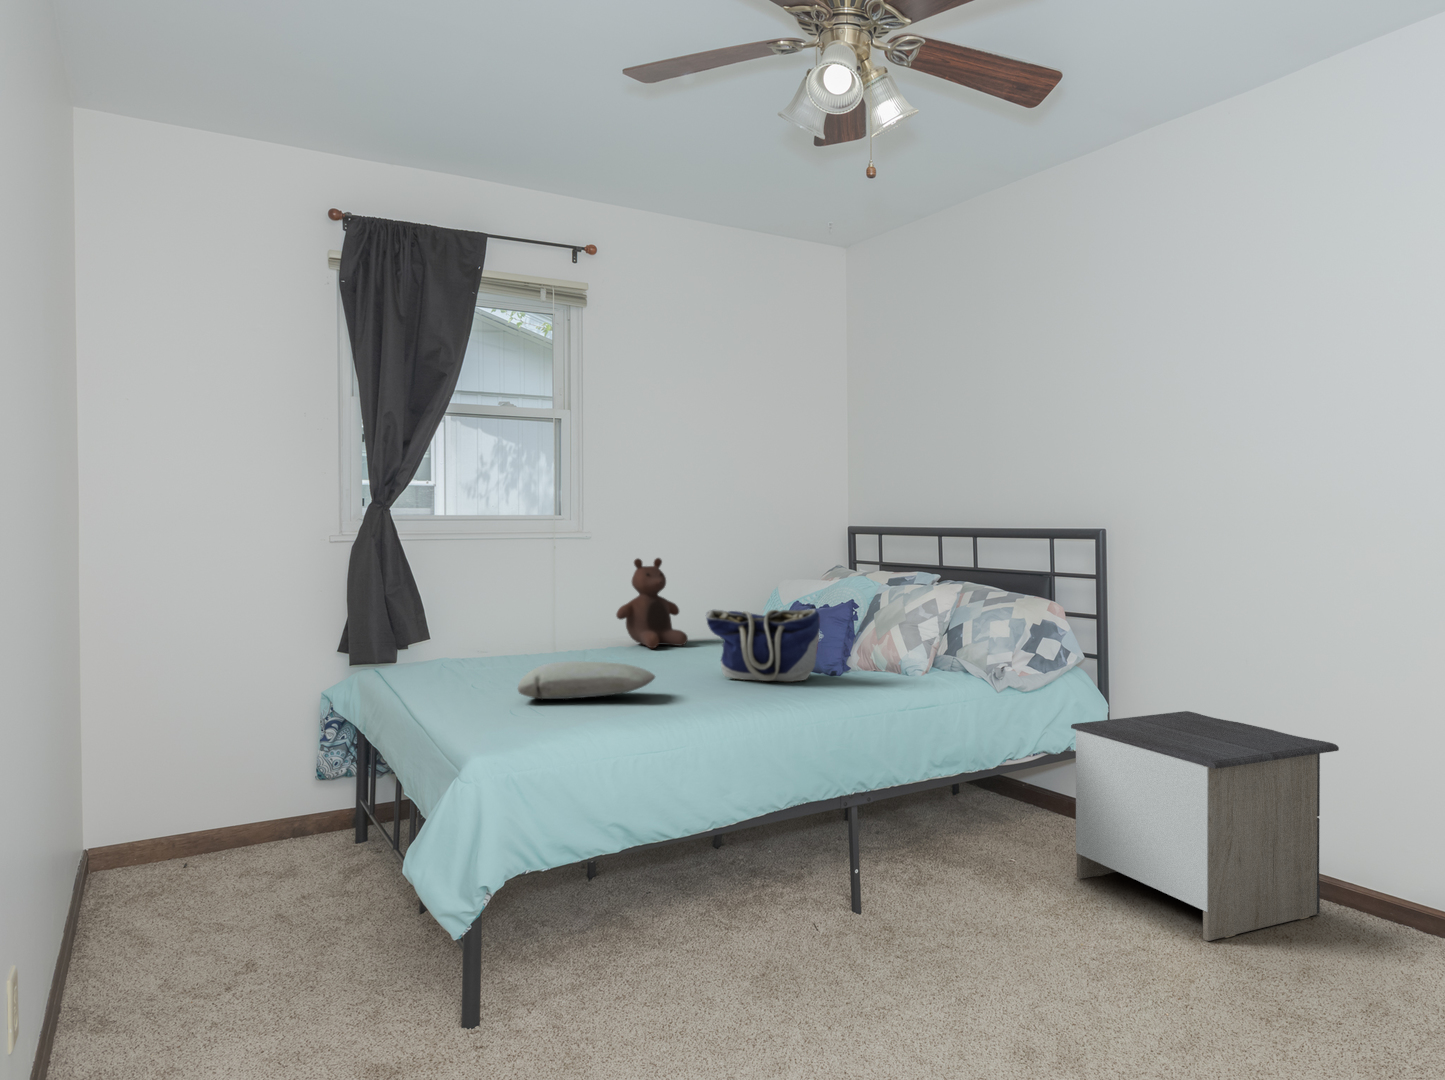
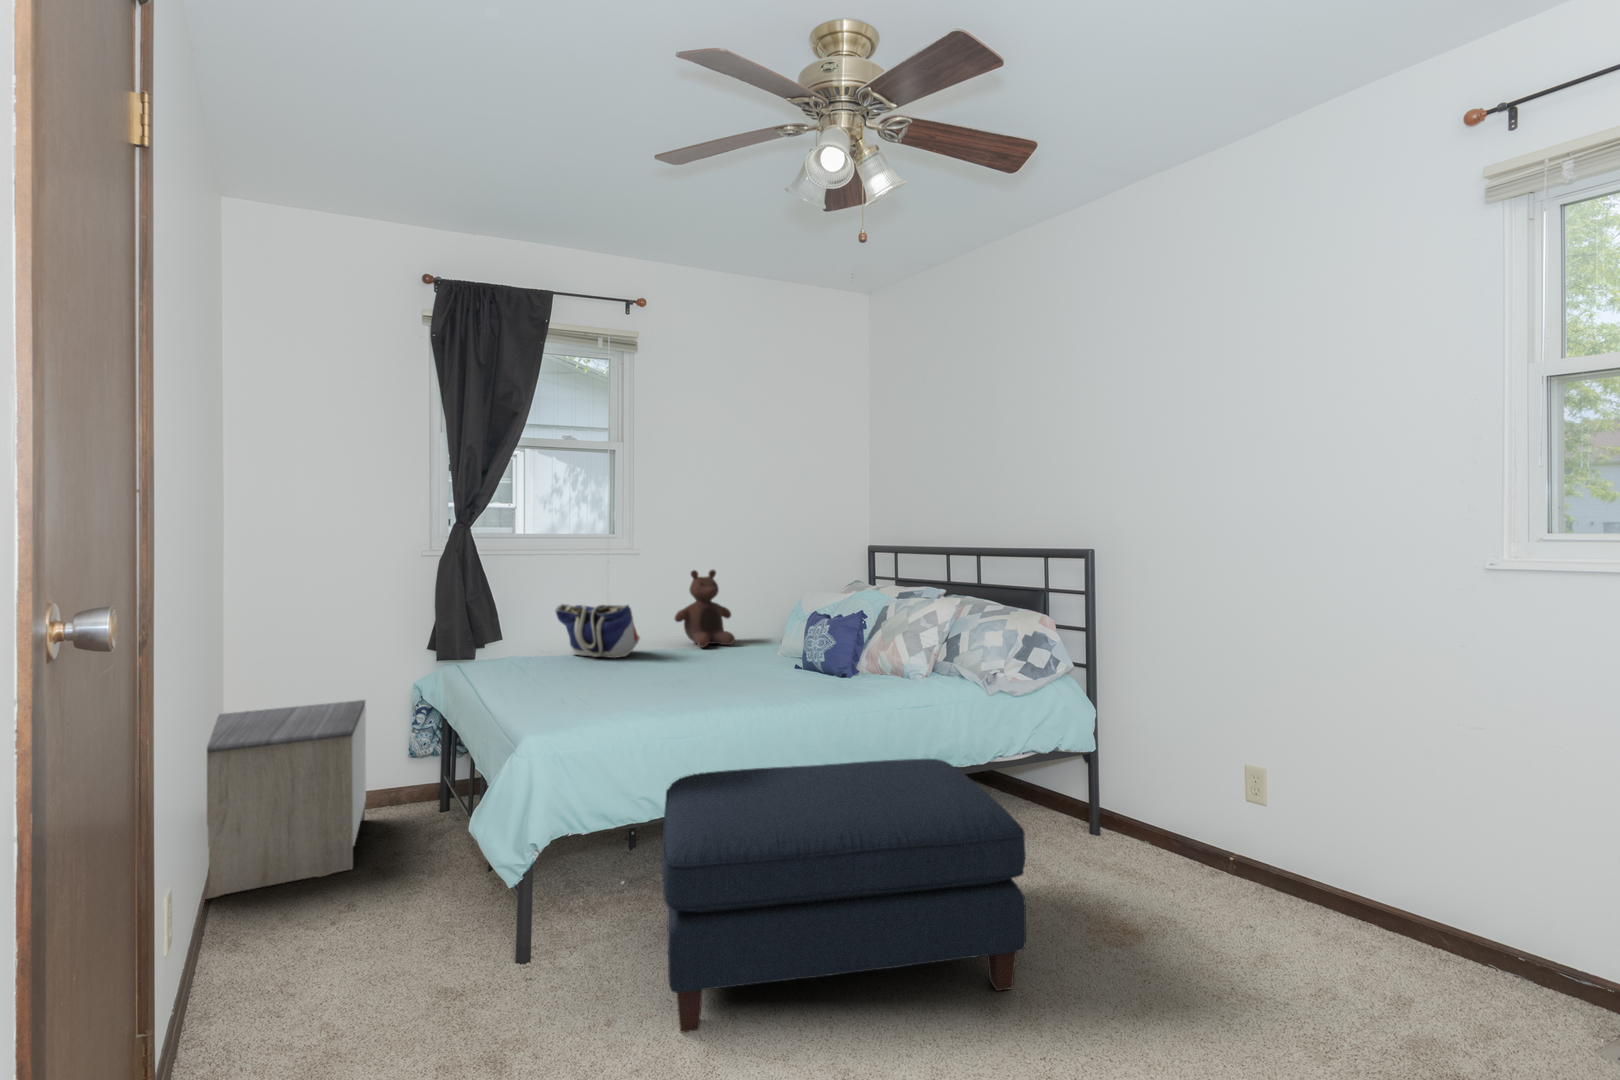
tote bag: present [706,609,820,682] -> present [555,604,640,658]
pillow: present [518,661,655,699] -> none [543,666,671,701]
nightstand: present [1071,711,1339,941] -> present [207,700,366,898]
ottoman: none [665,756,1066,1026] -> present [662,759,1026,1032]

